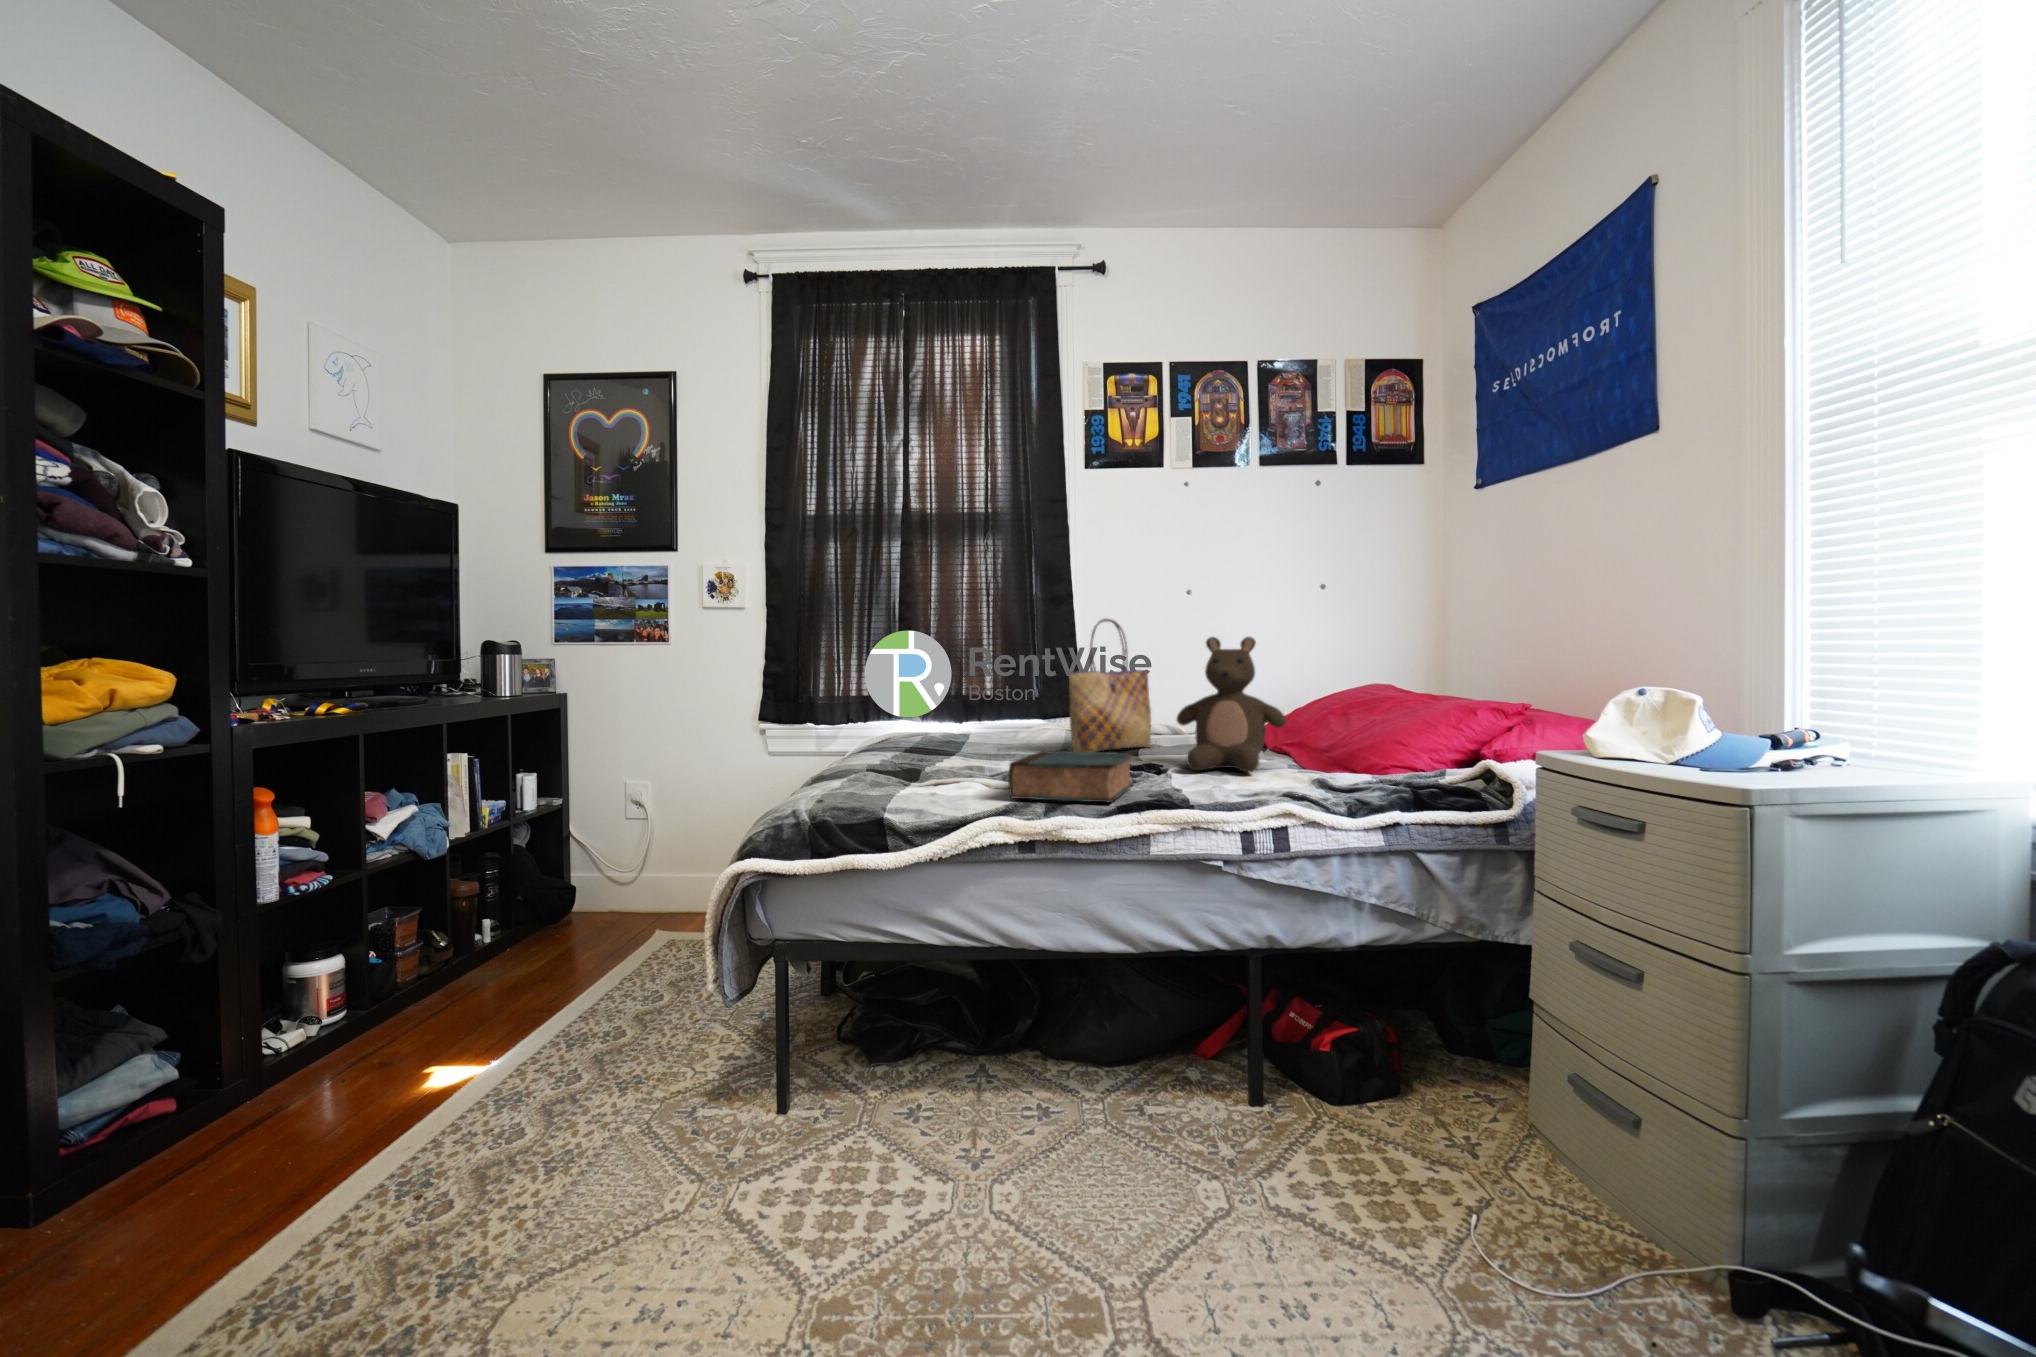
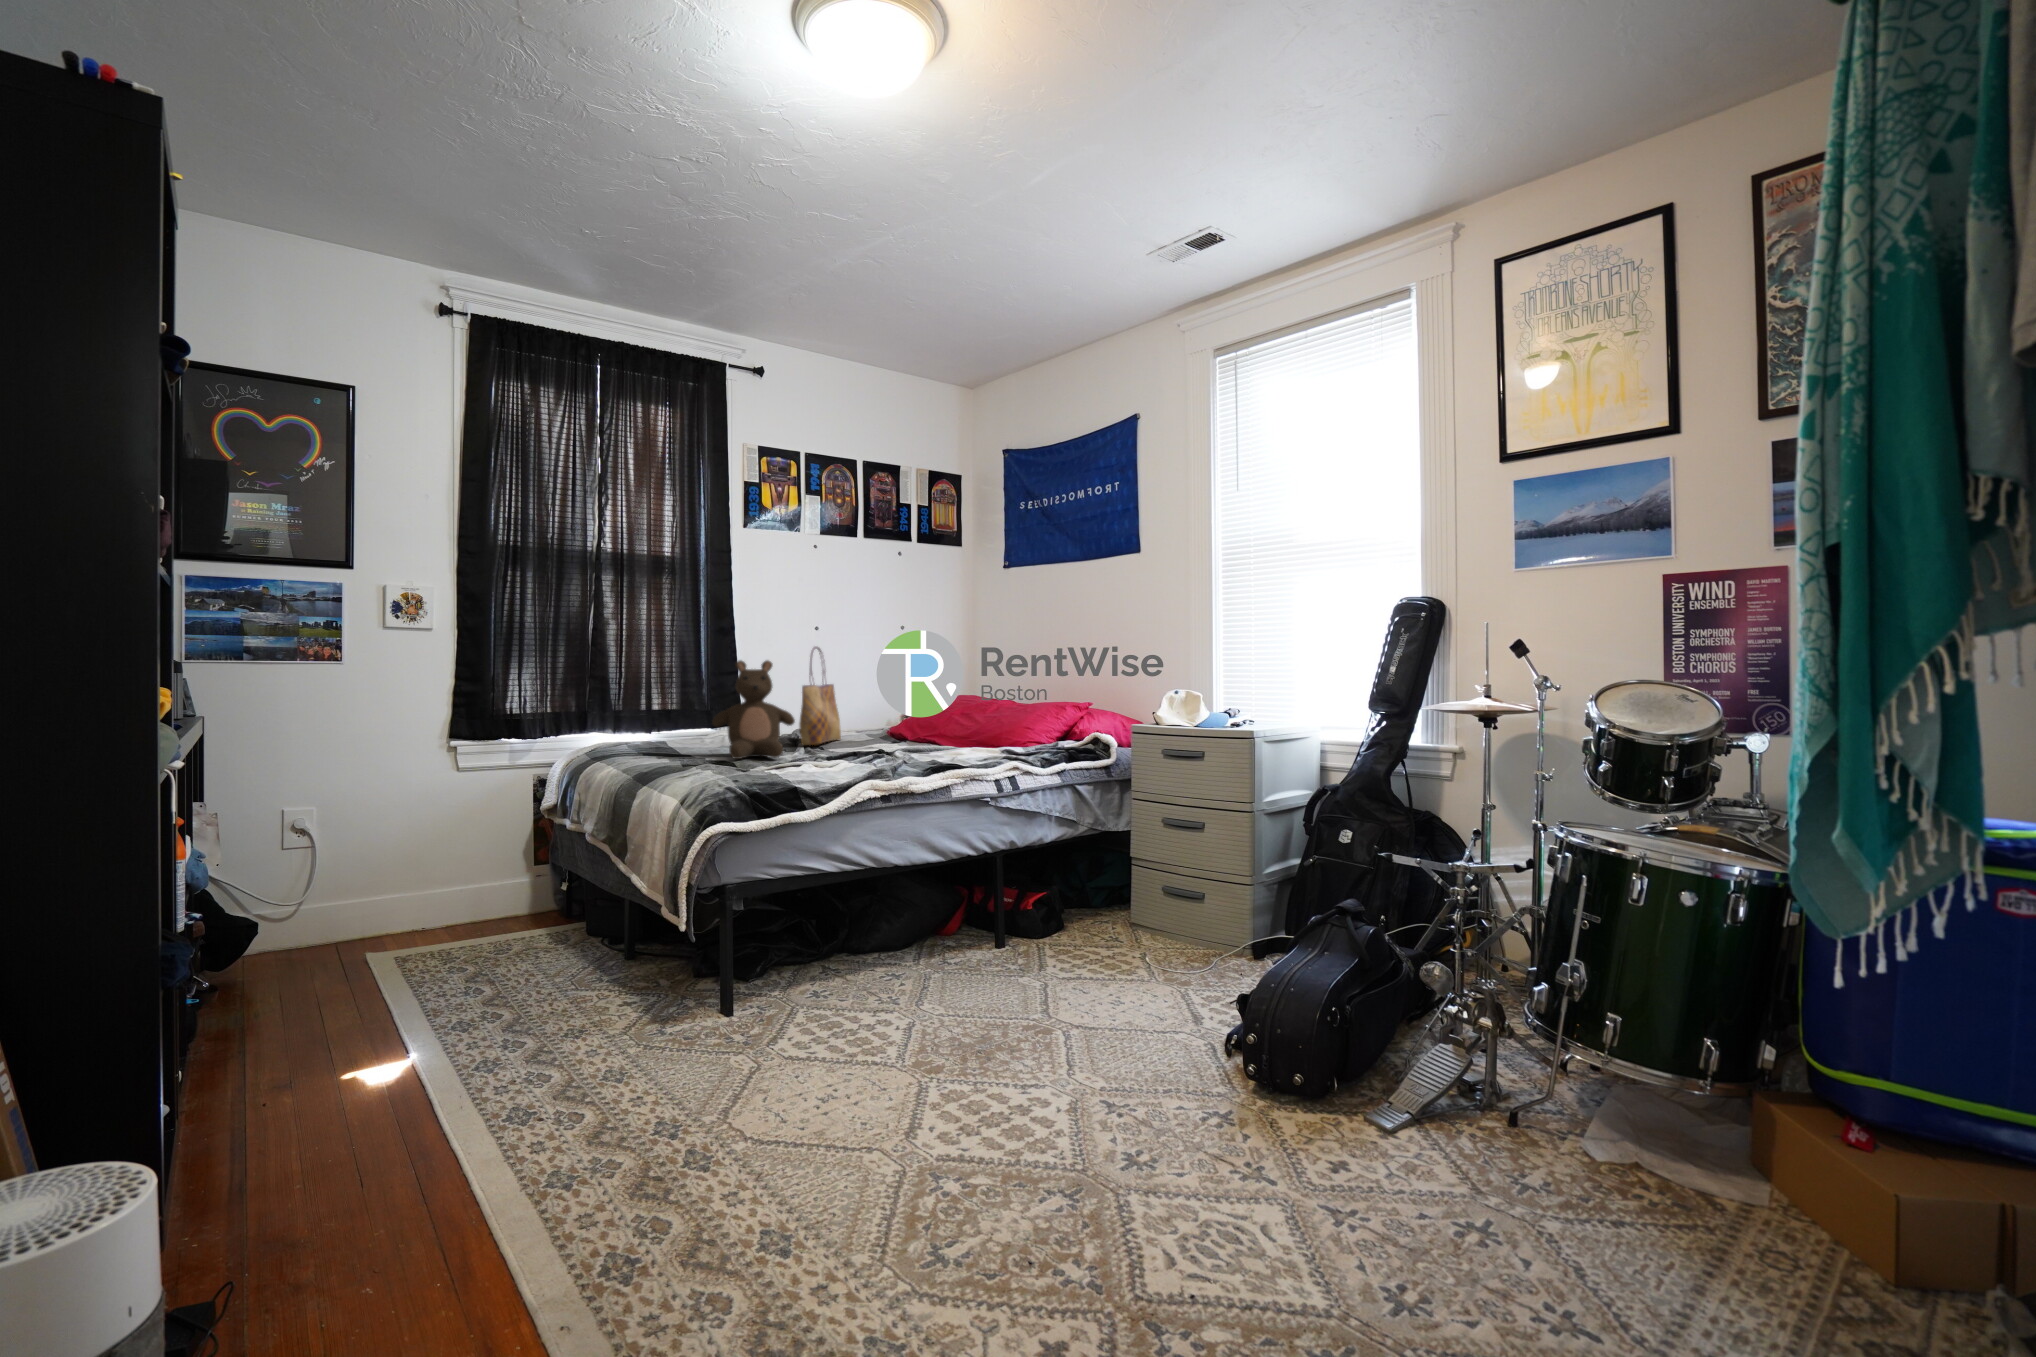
stuffed bear: present [1177,637,1286,772] -> present [712,660,795,759]
book: present [1008,751,1134,802] -> none [835,738,922,771]

